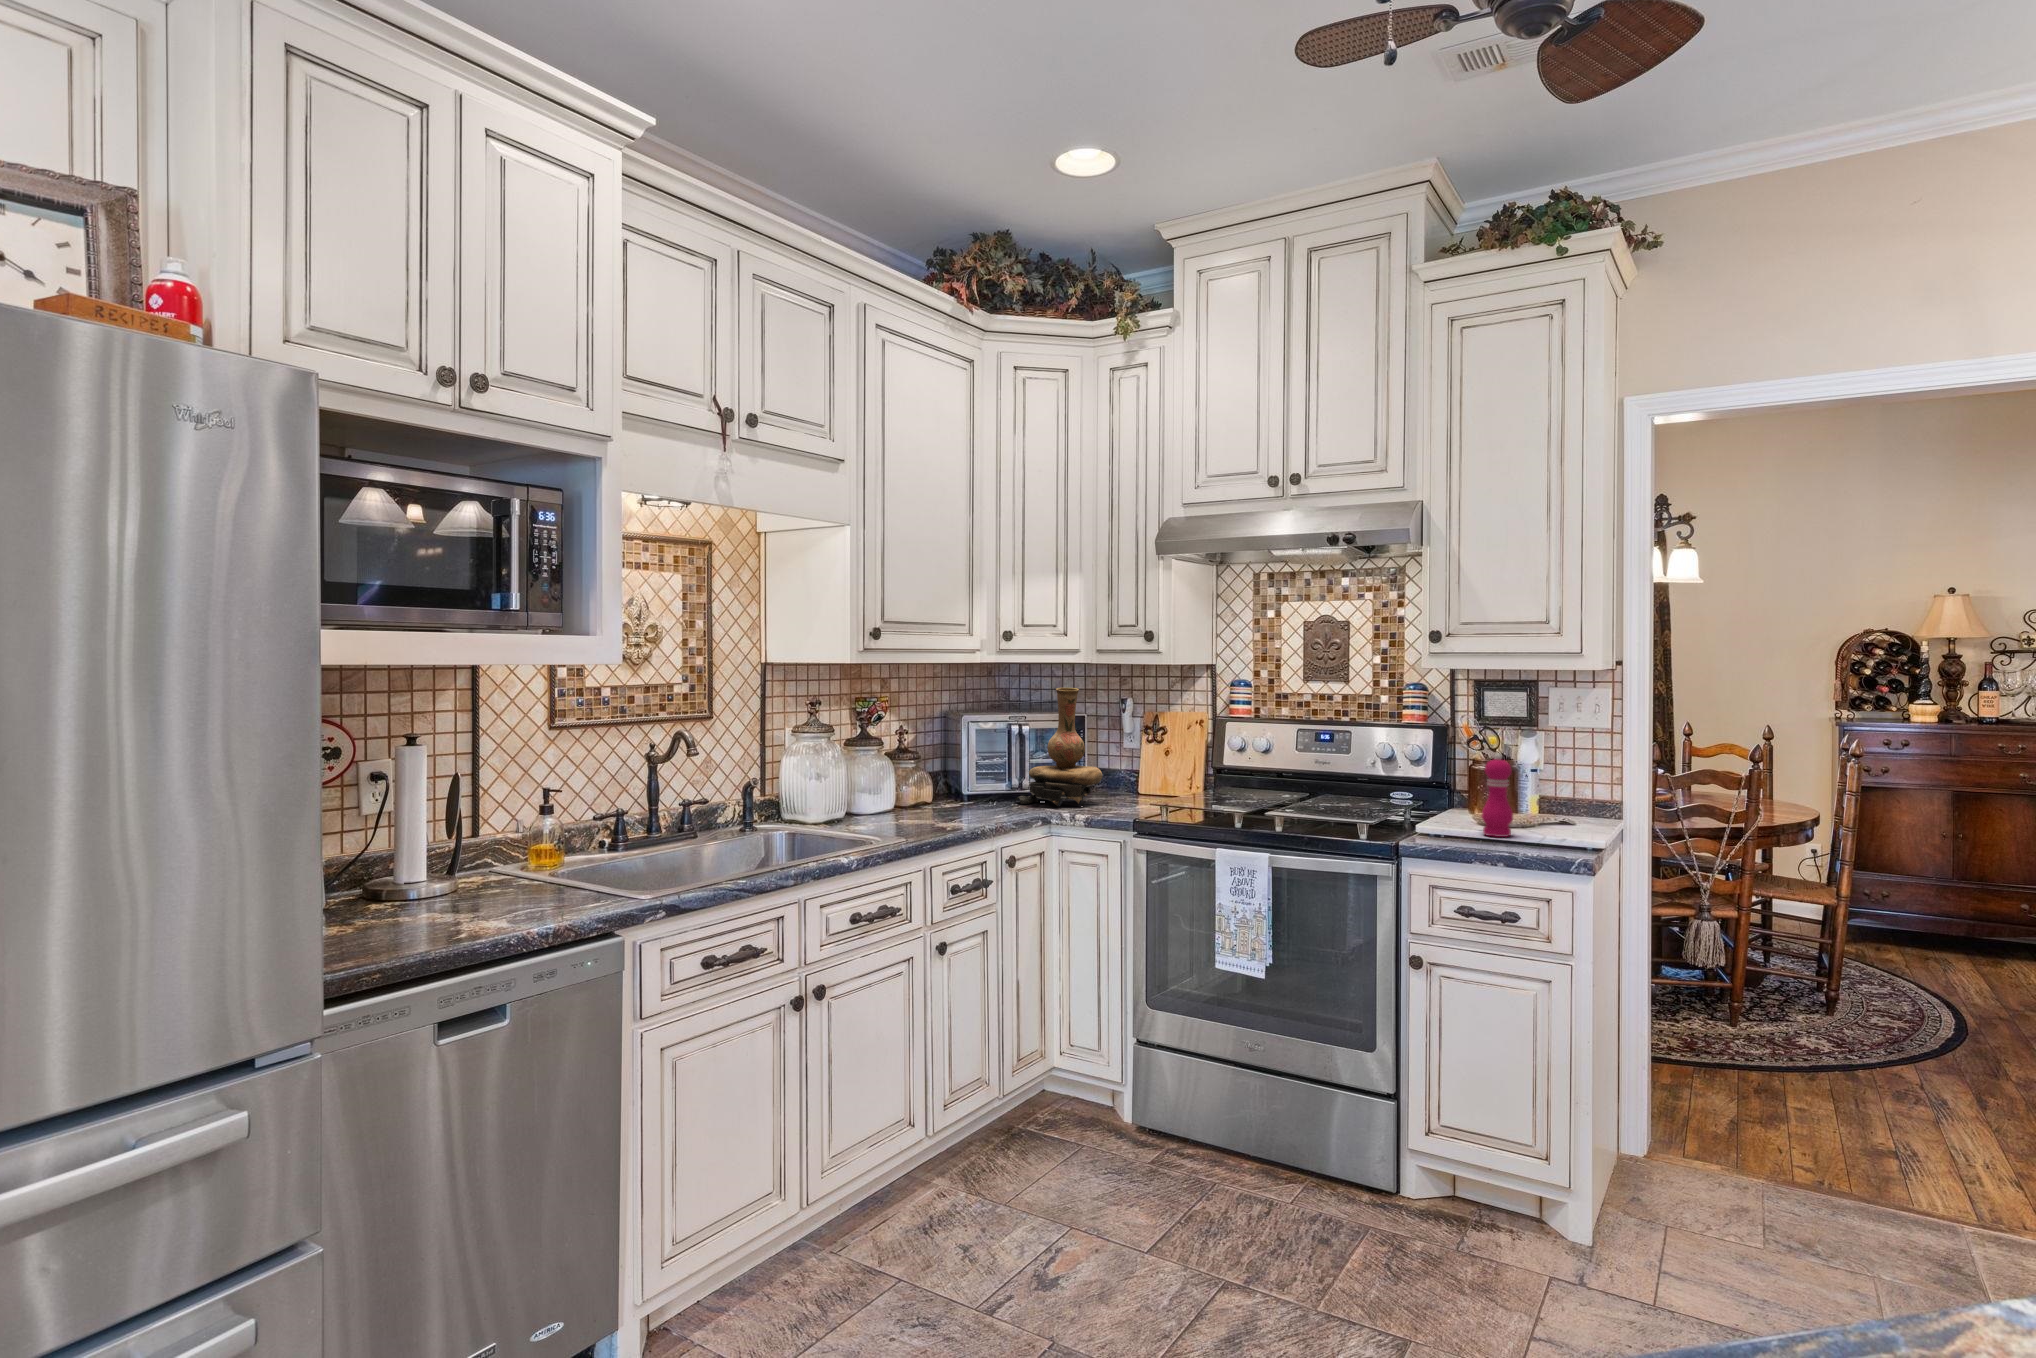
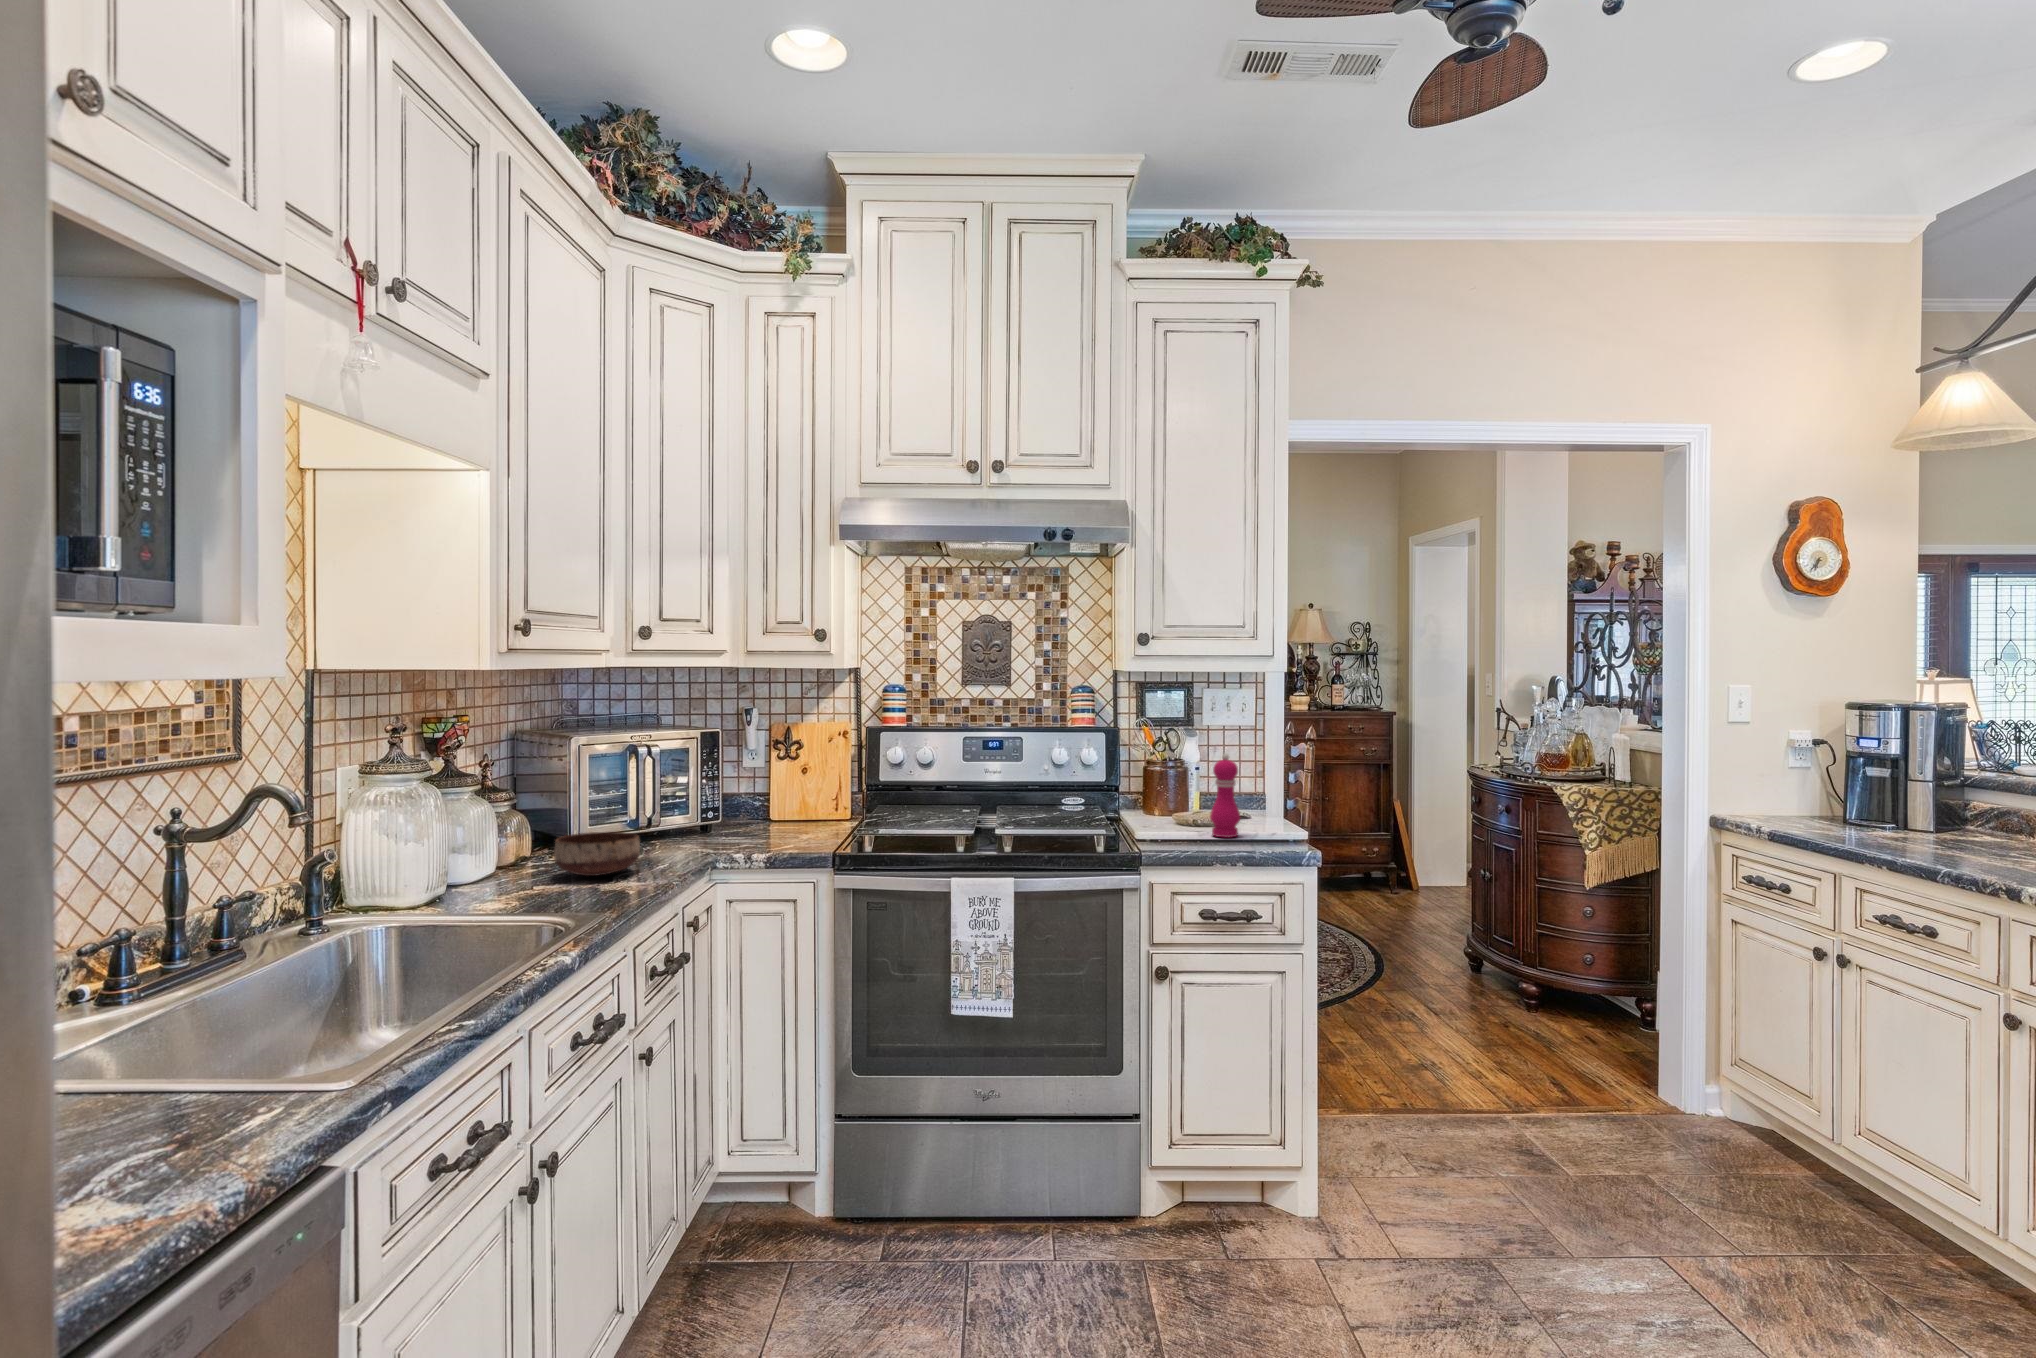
vase: present [1015,688,1102,806] -> none [656,697,771,845]
bowl: none [915,787,975,818] -> present [554,832,640,876]

